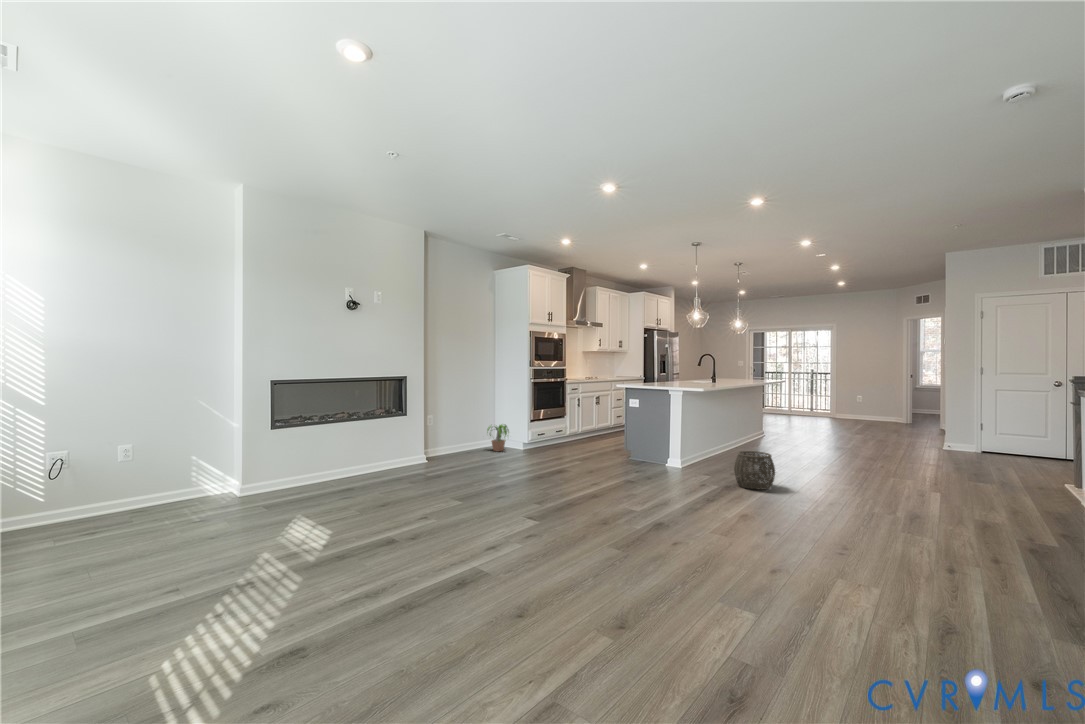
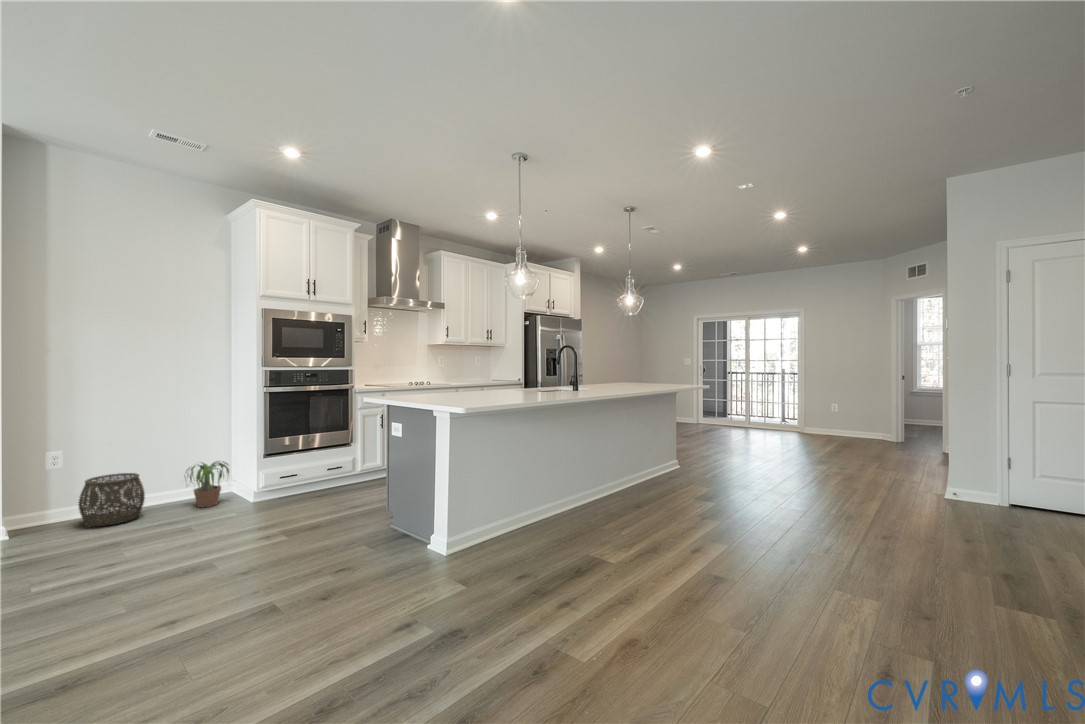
woven basket: present [734,451,775,490] -> present [78,473,145,526]

